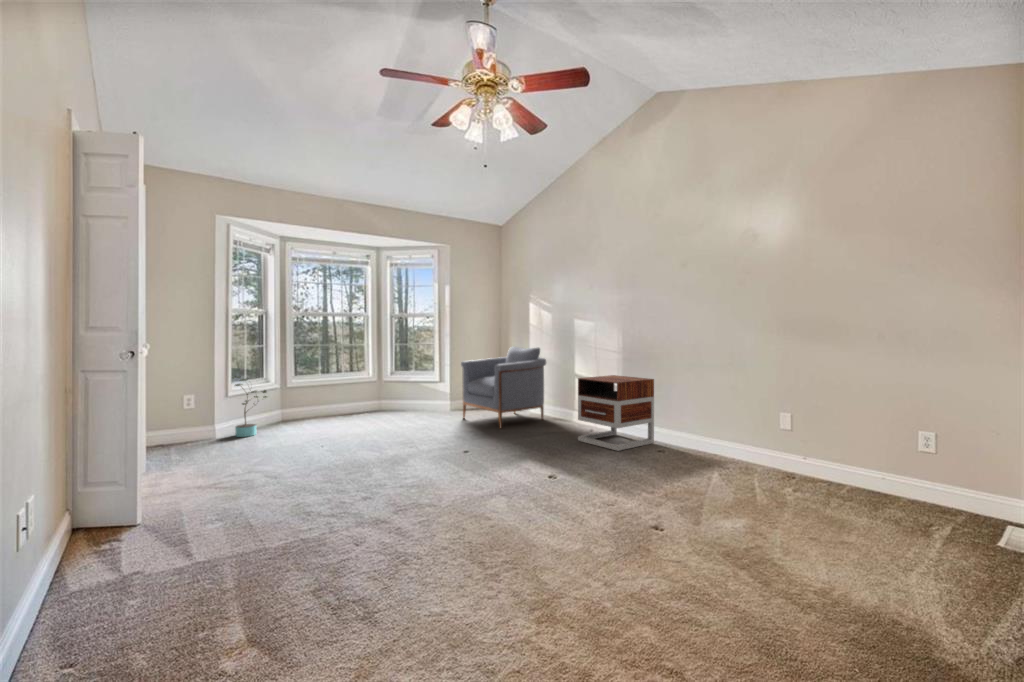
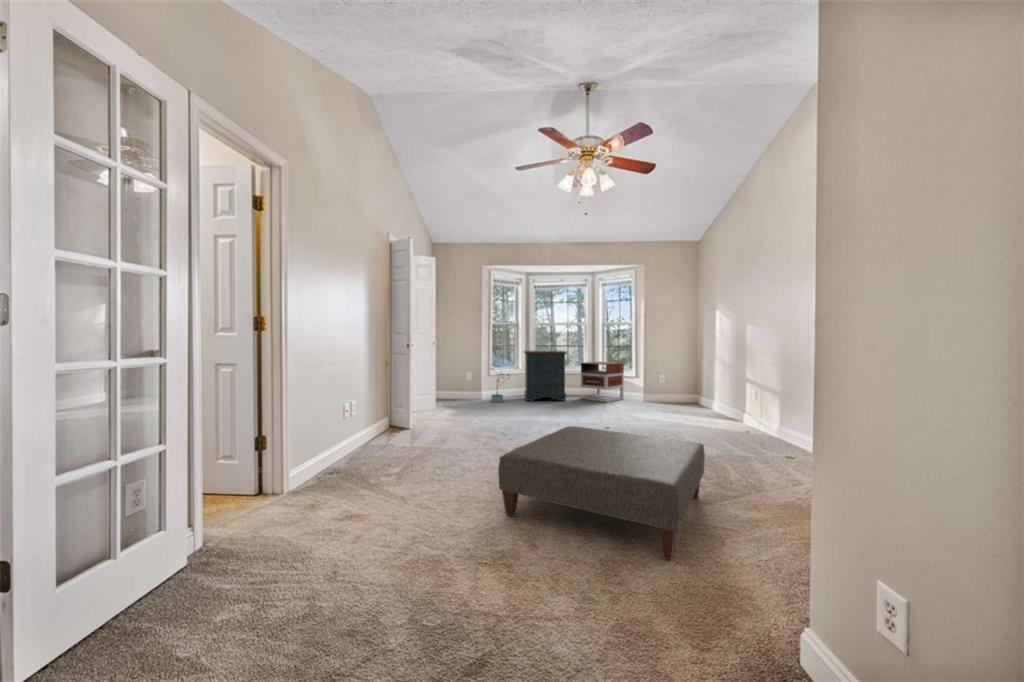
armchair: present [461,347,546,428] -> none [646,350,721,419]
dresser: none [282,352,356,429] -> present [524,351,567,401]
nightstand: present [578,375,654,451] -> present [581,362,624,402]
ottoman: none [487,454,756,618] -> present [498,426,705,560]

